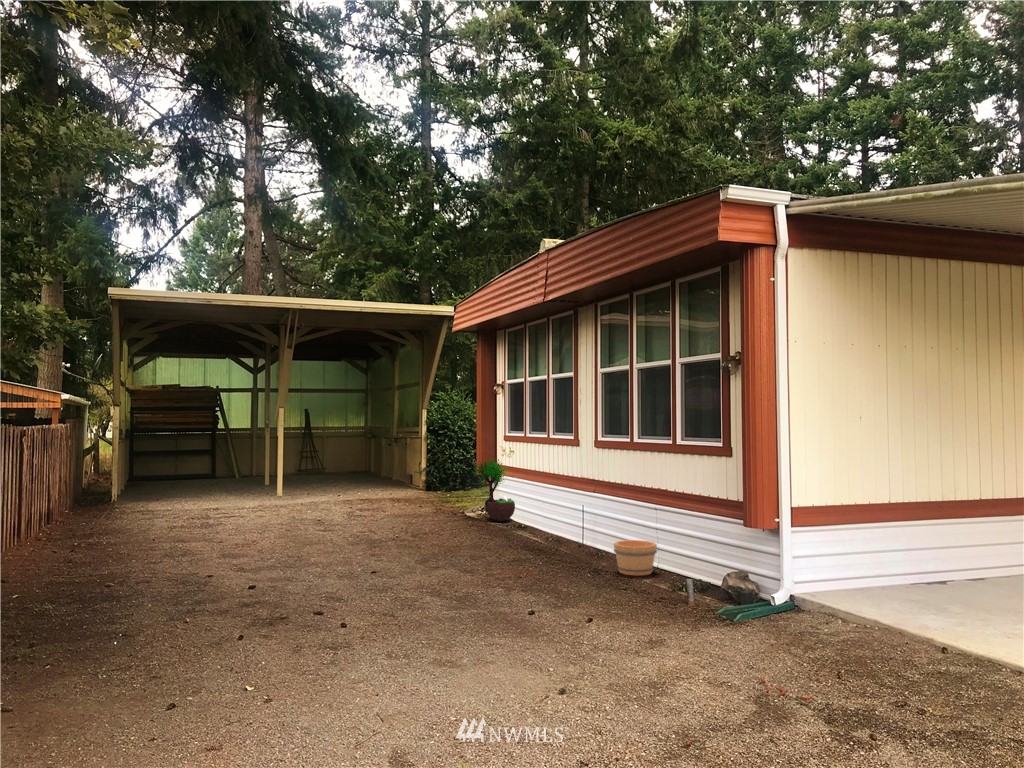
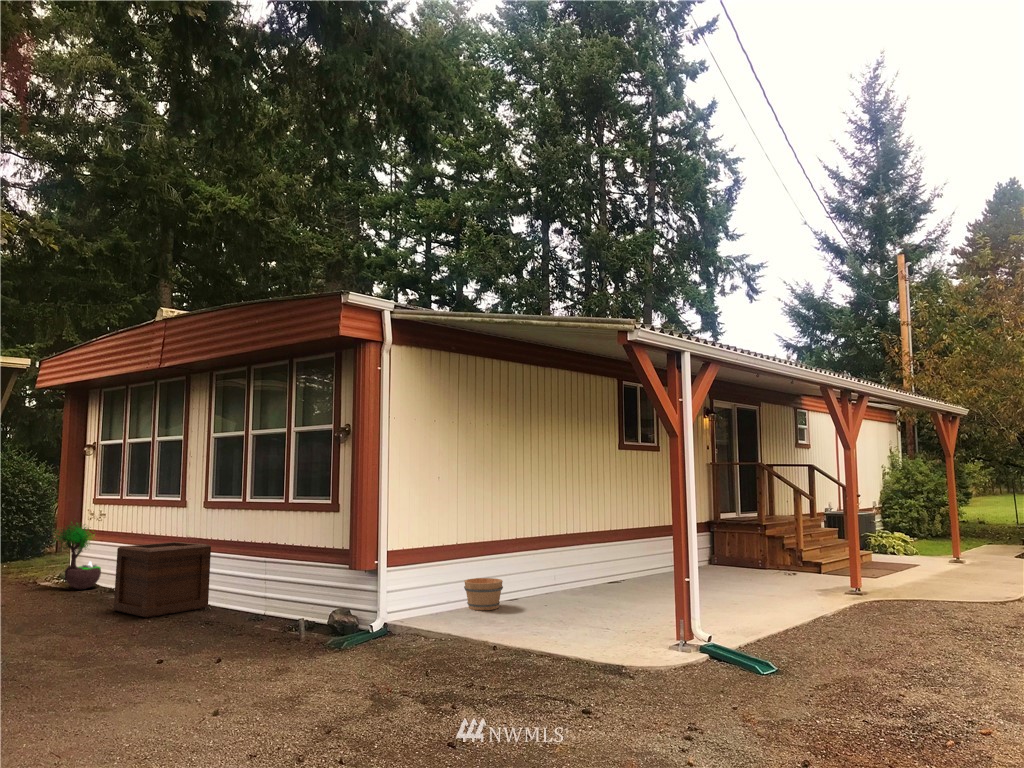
wooden crate: none [519,482,604,557] -> present [114,542,211,618]
bucket: present [614,540,657,576] -> present [464,578,503,610]

